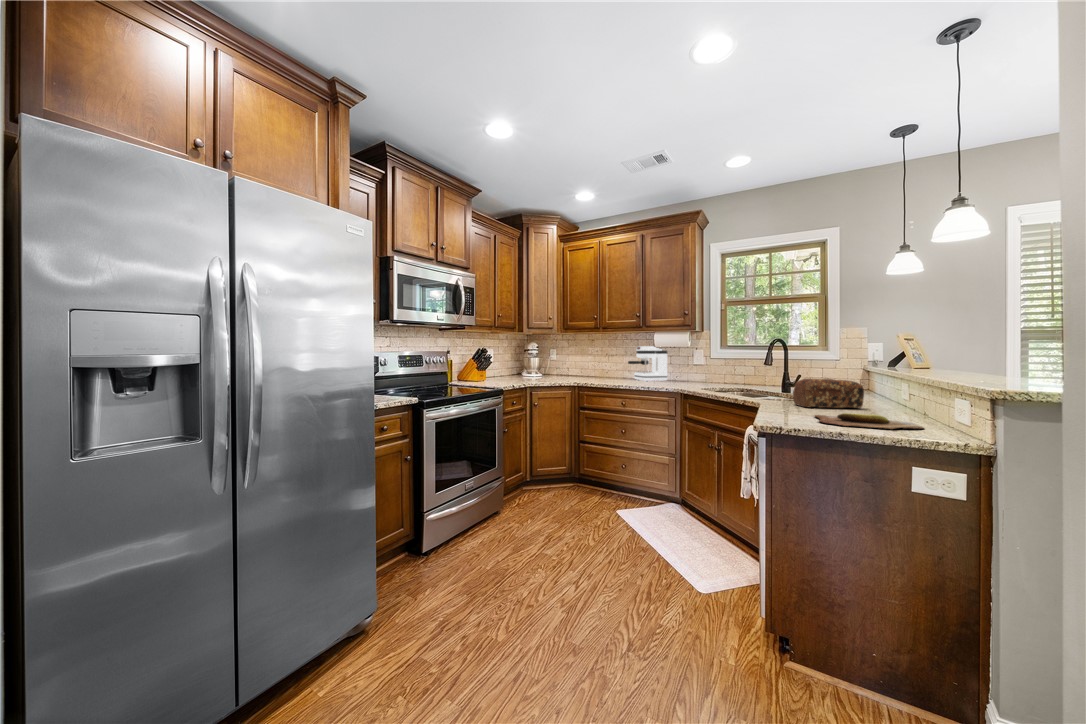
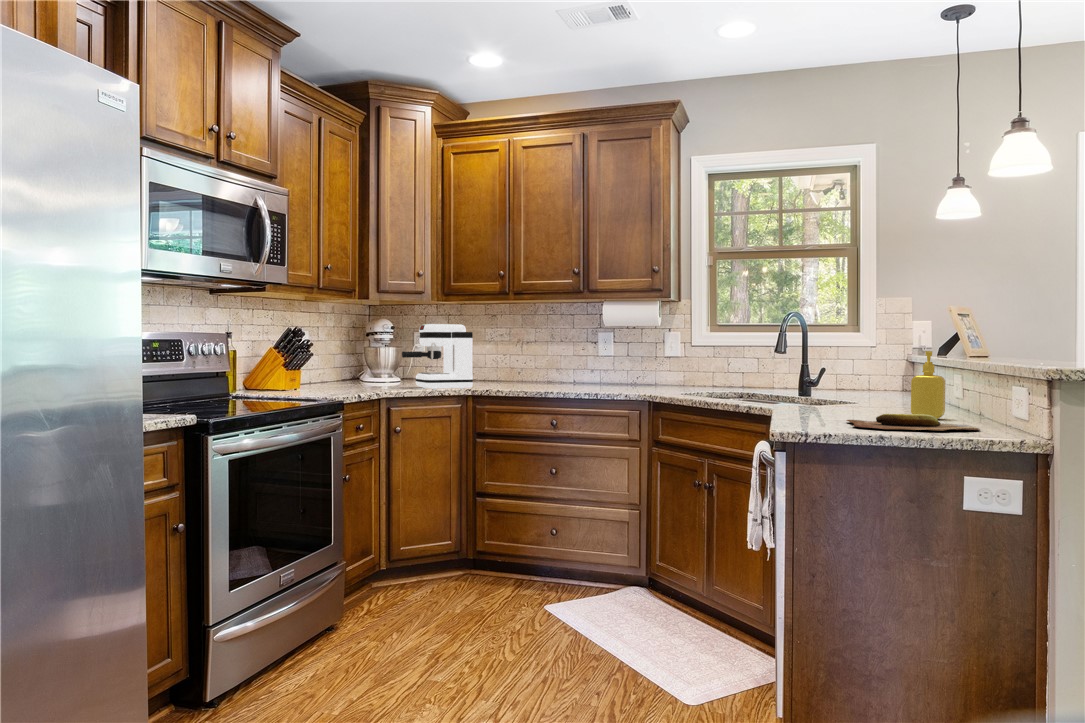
coffee maker: present [628,346,668,381] -> present [402,324,473,390]
soap dispenser: none [864,367,892,415] -> present [911,351,945,419]
bread loaf: present [793,379,864,408] -> none [817,371,911,414]

